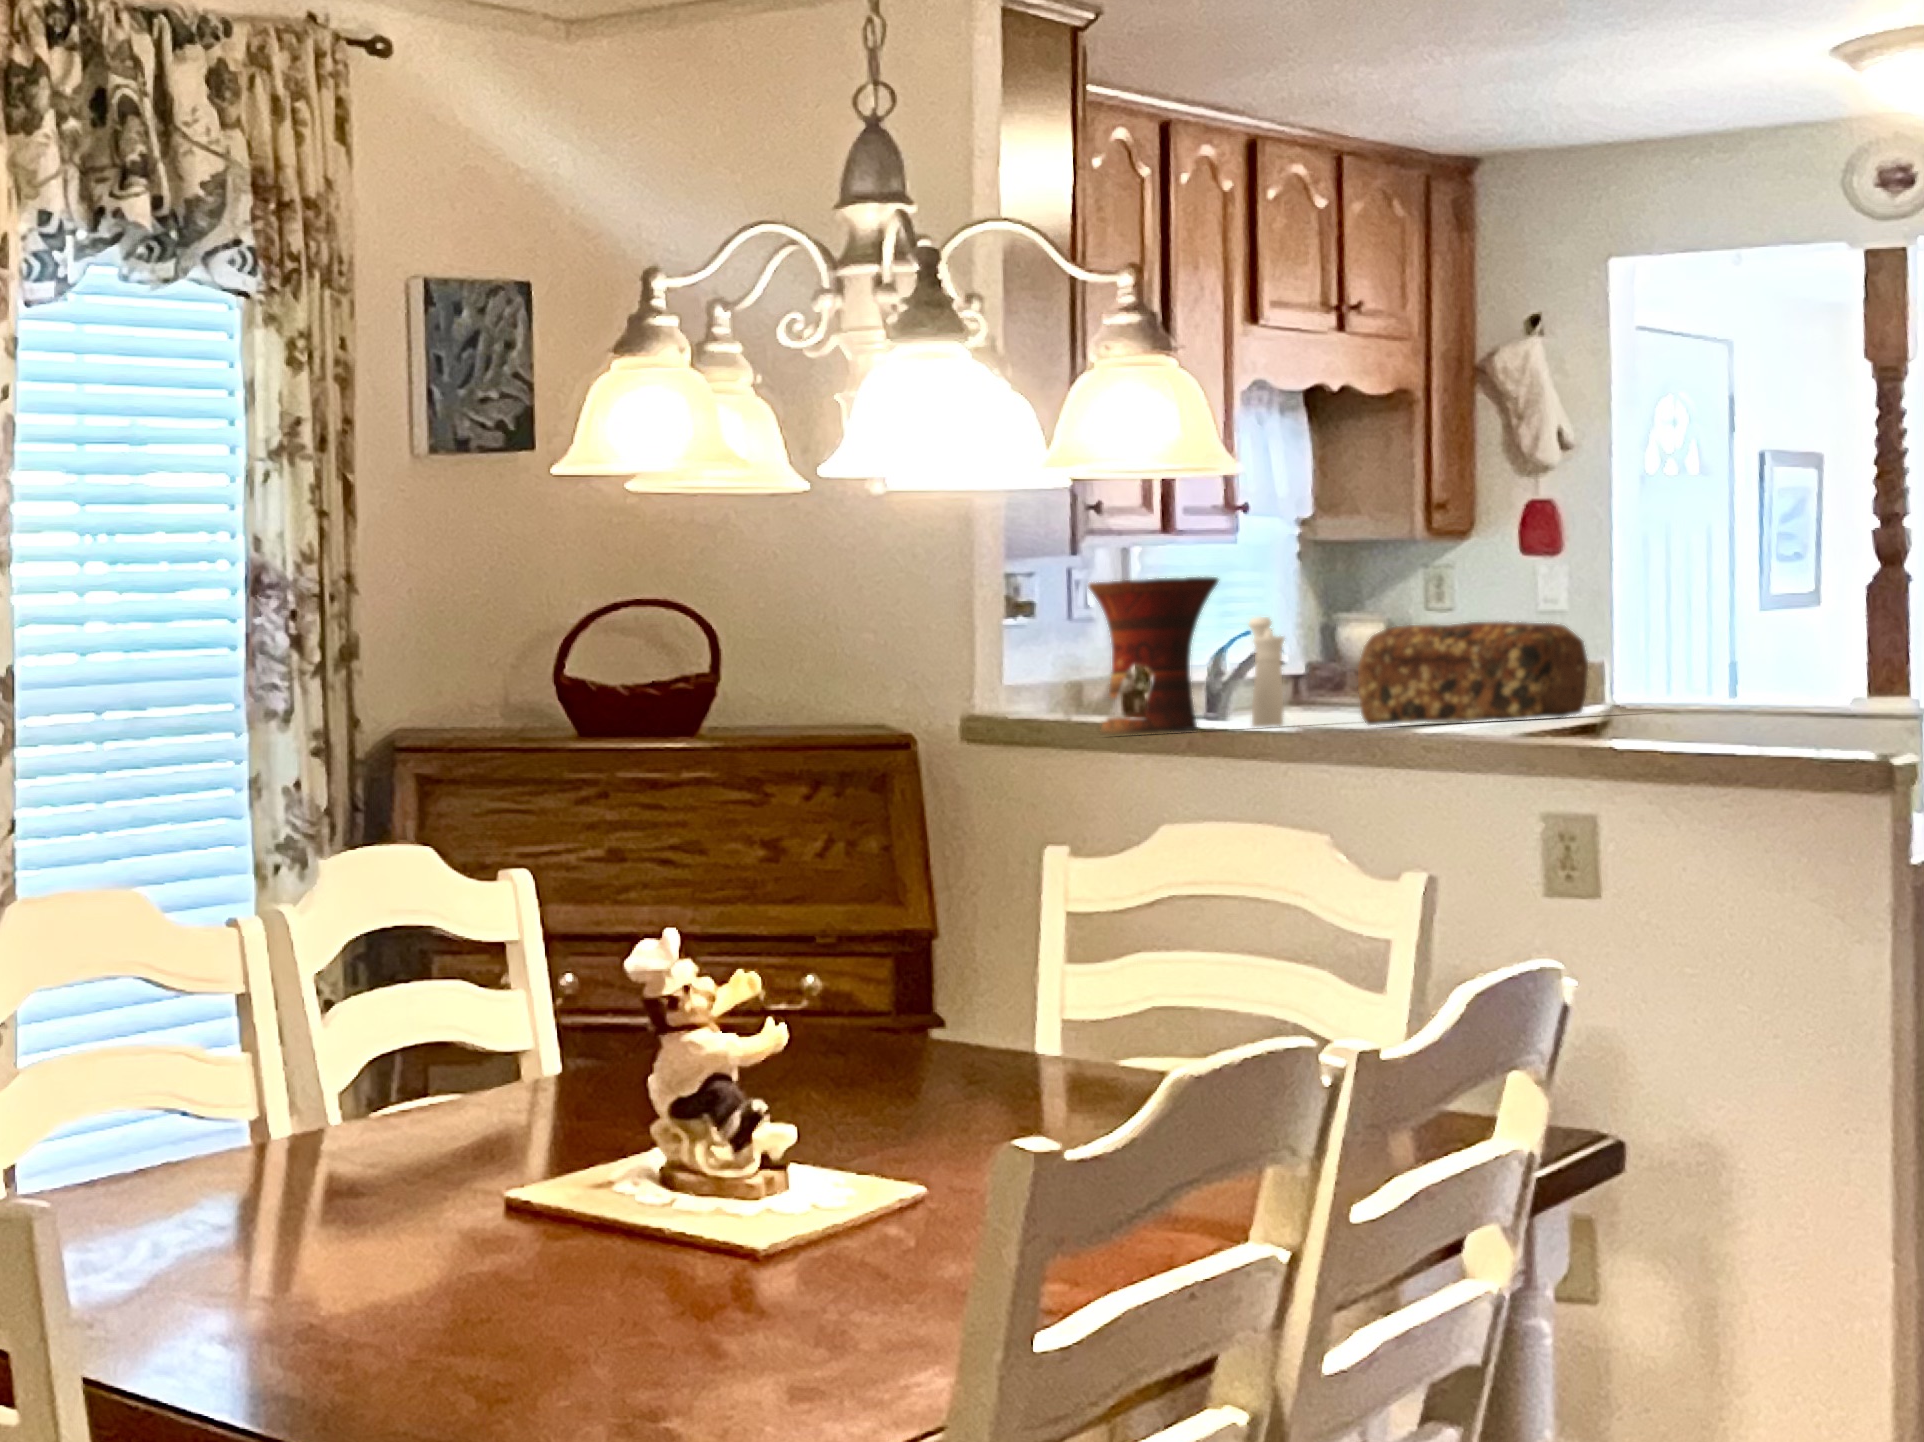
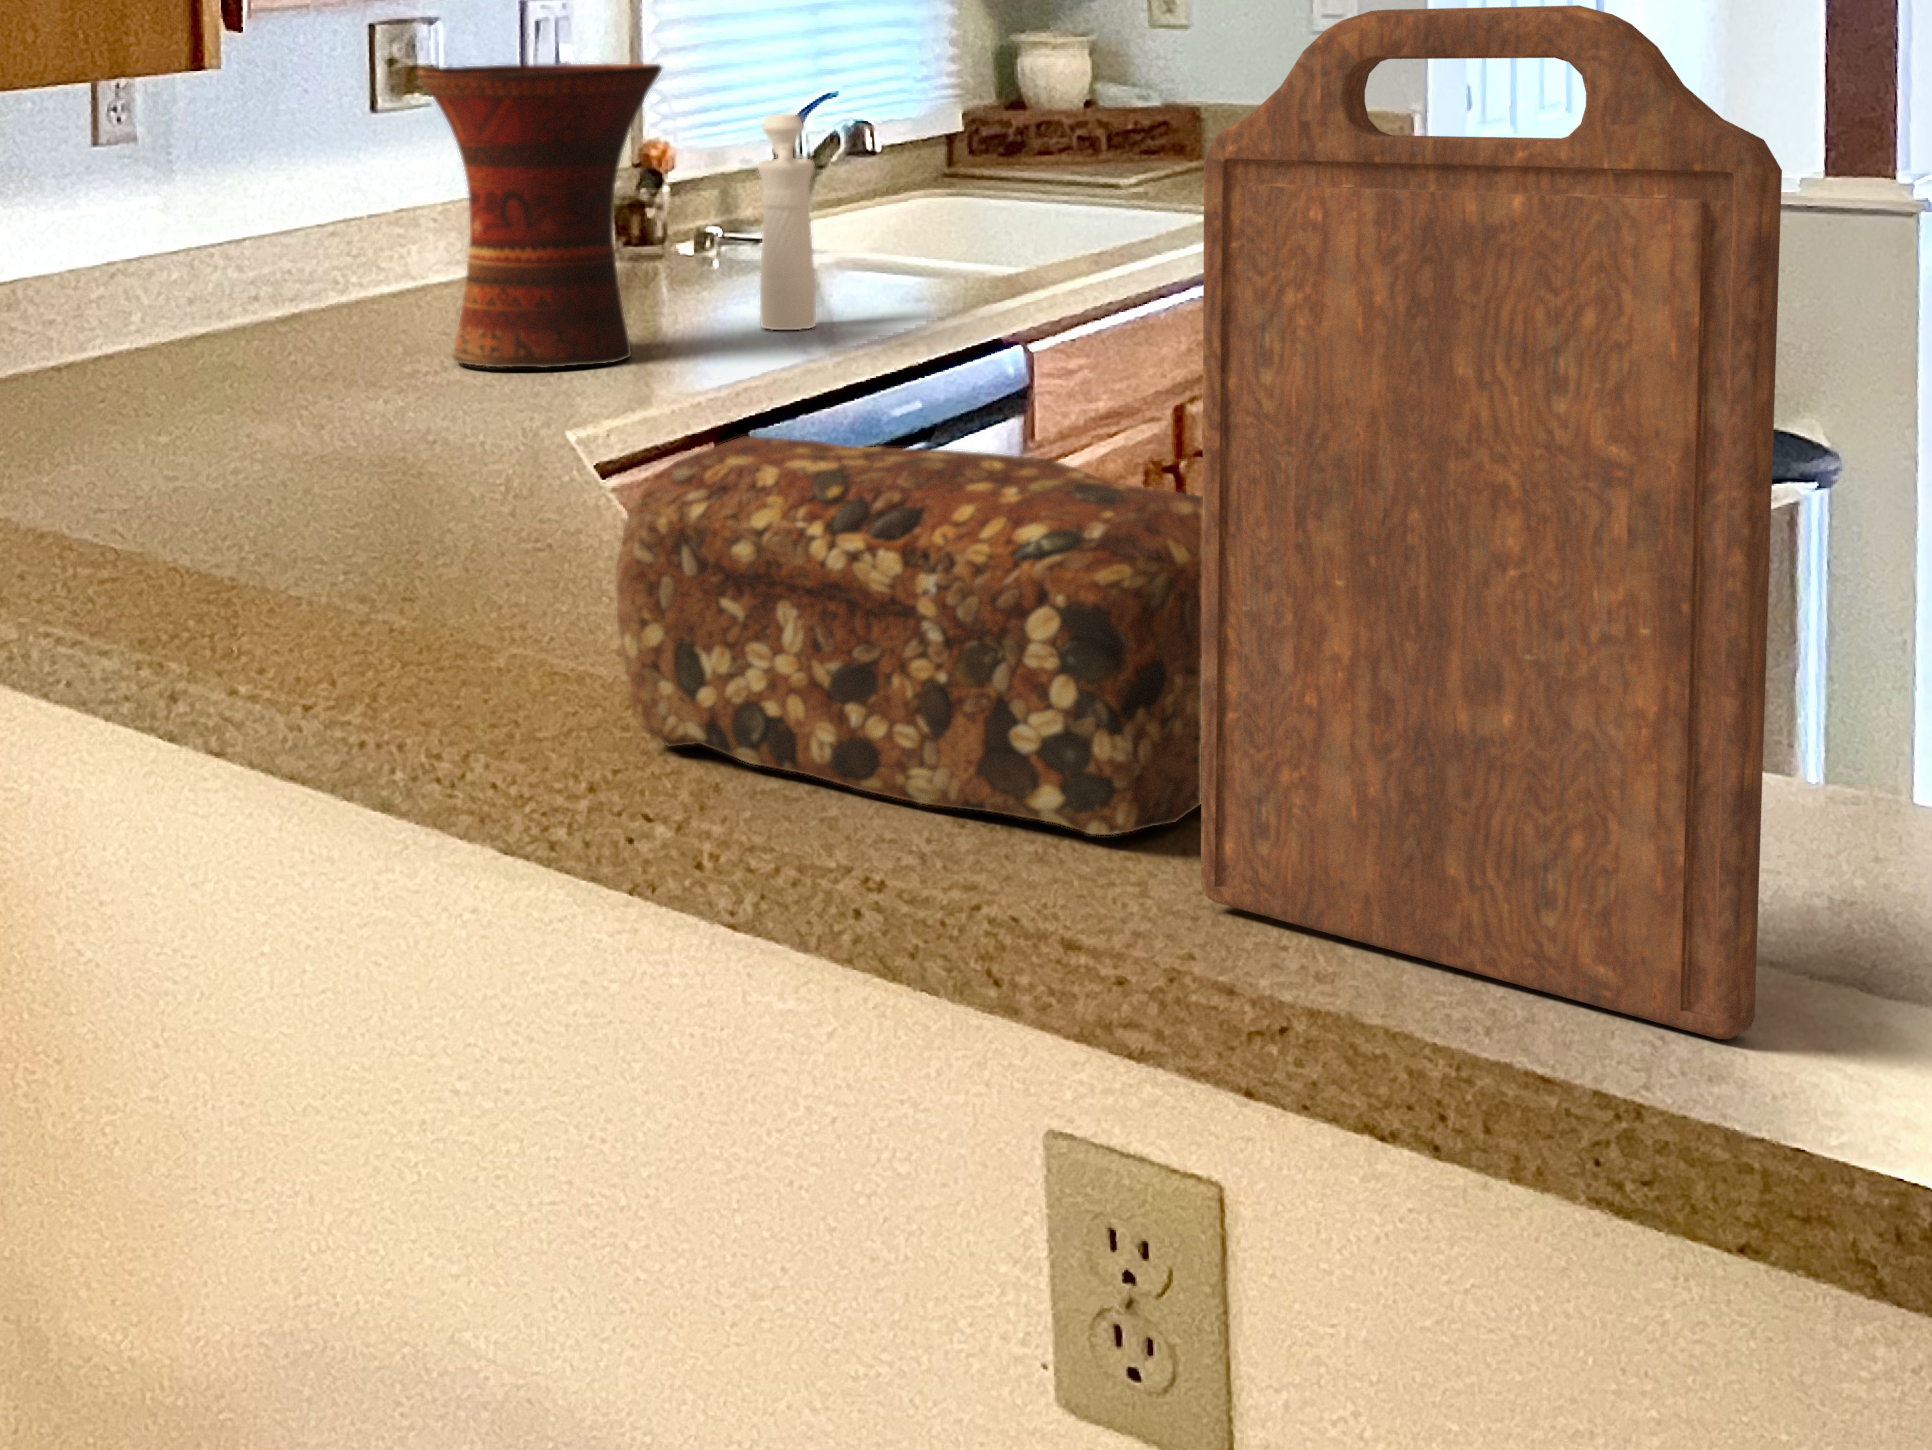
cutting board: none [1565,454,1723,716] -> present [1201,5,1782,1039]

